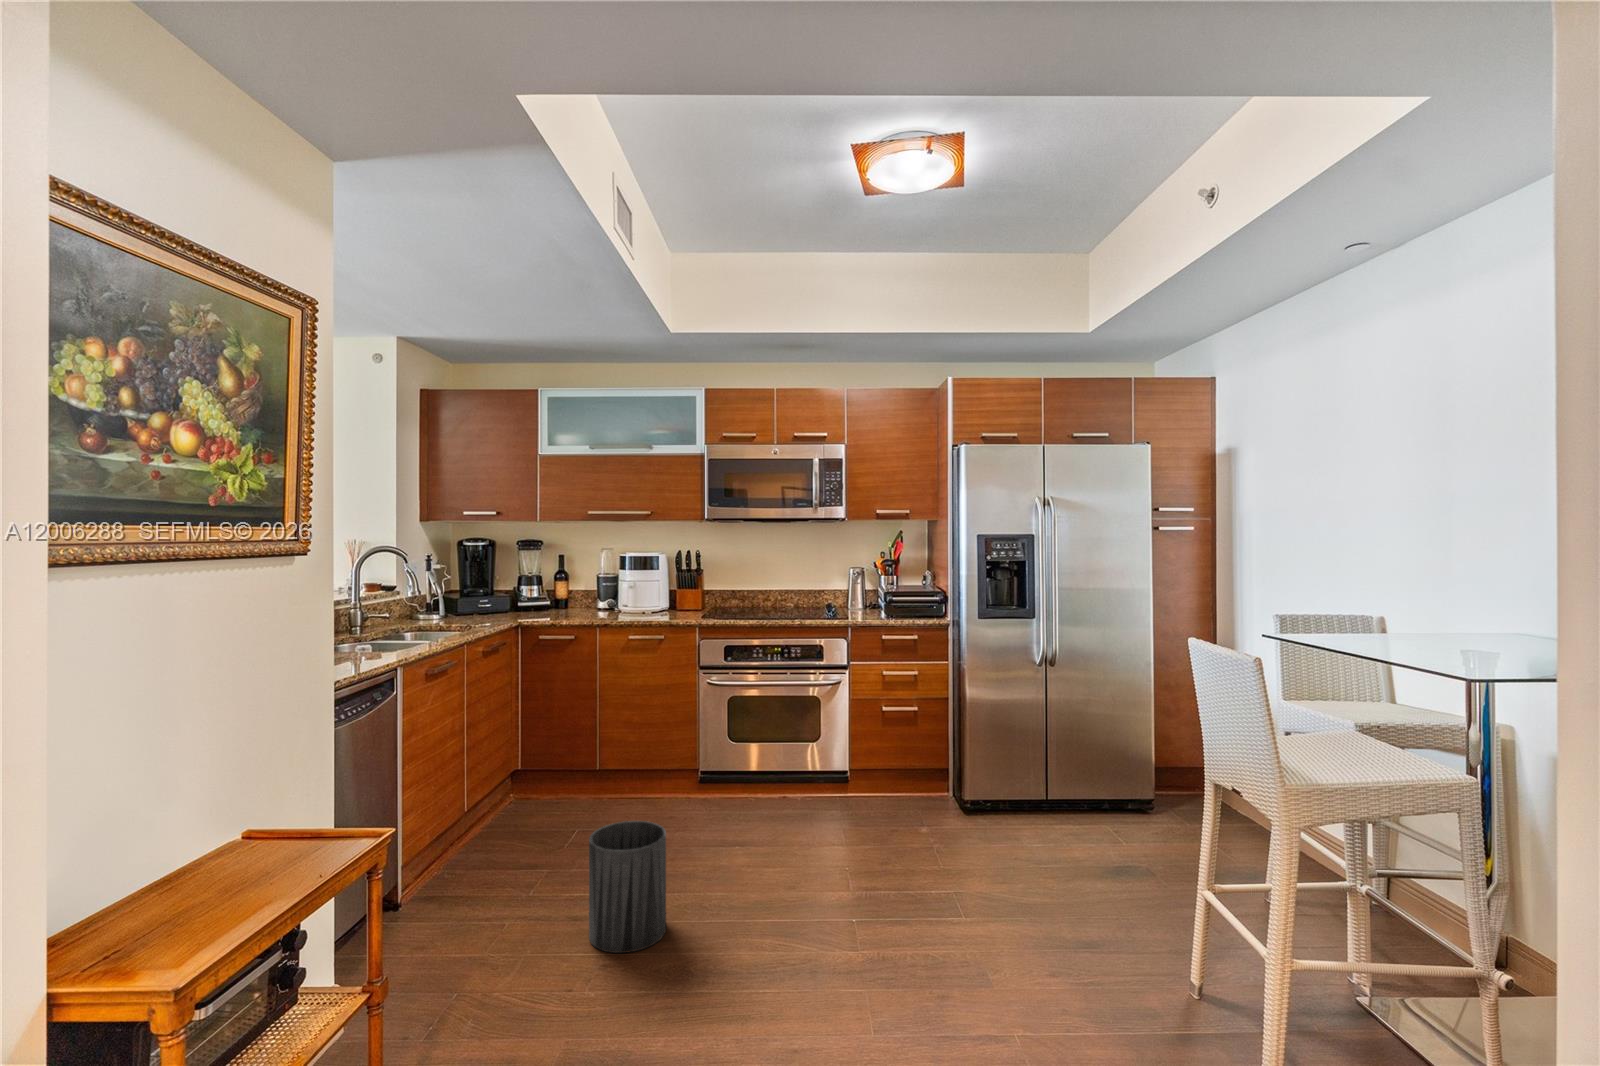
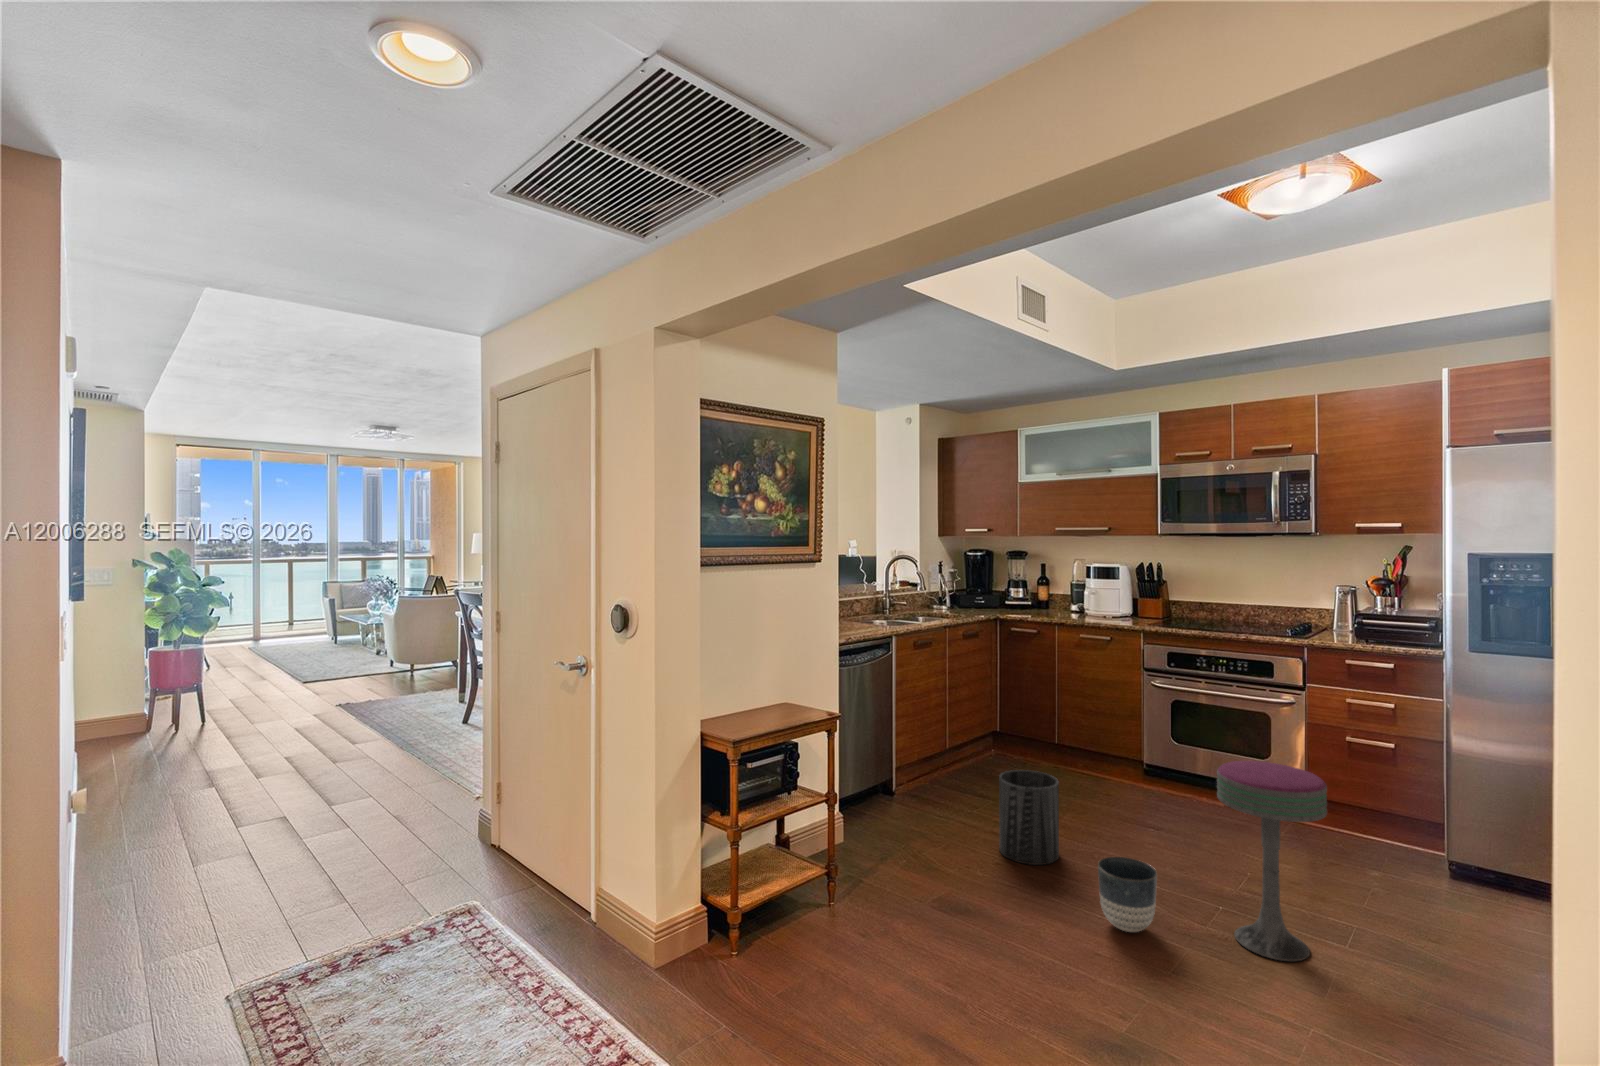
bar stool: none [865,757,968,974] -> present [1217,761,1327,961]
planter: none [756,908,823,1005] -> present [1098,857,1157,932]

